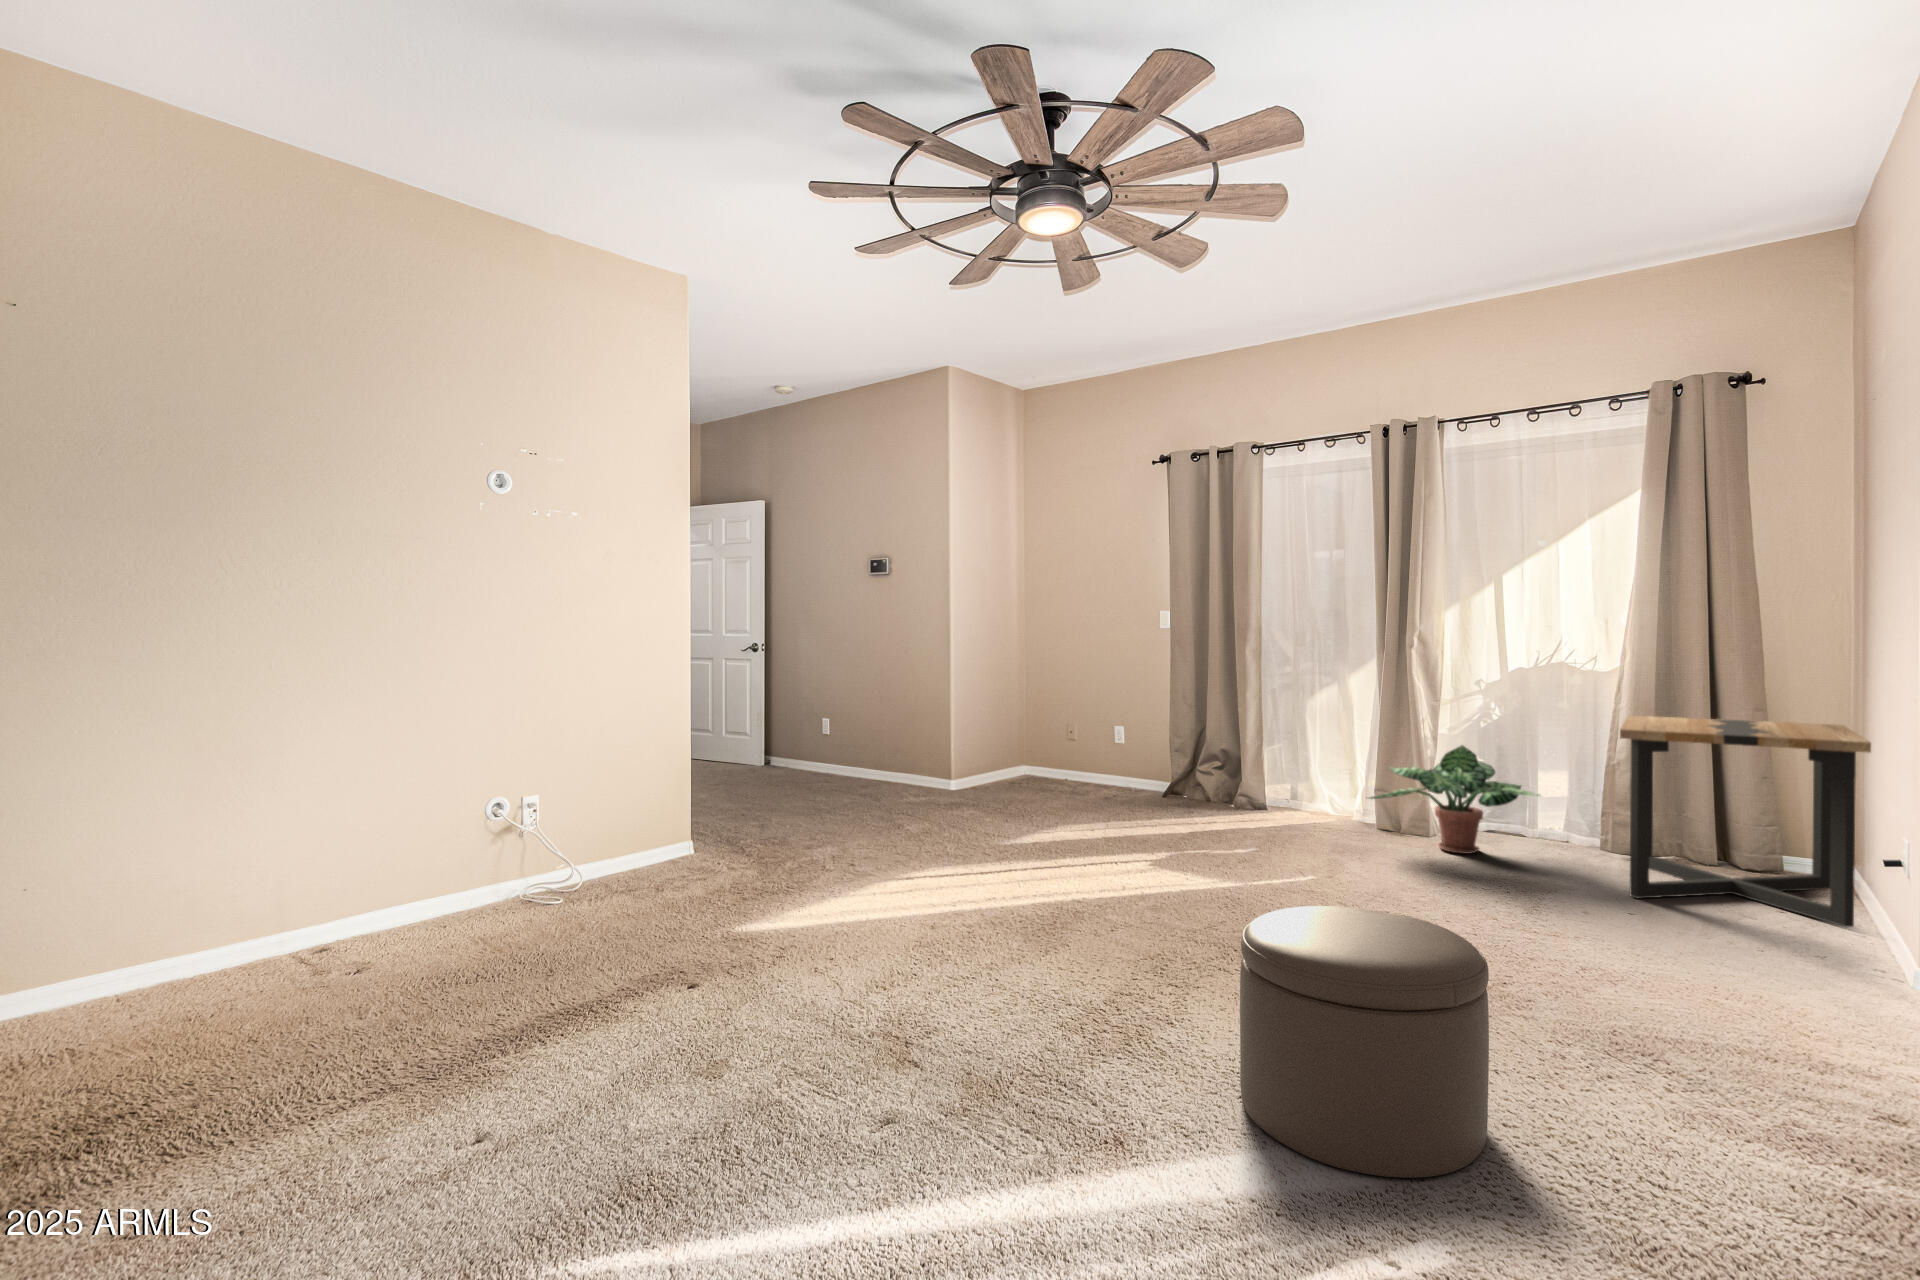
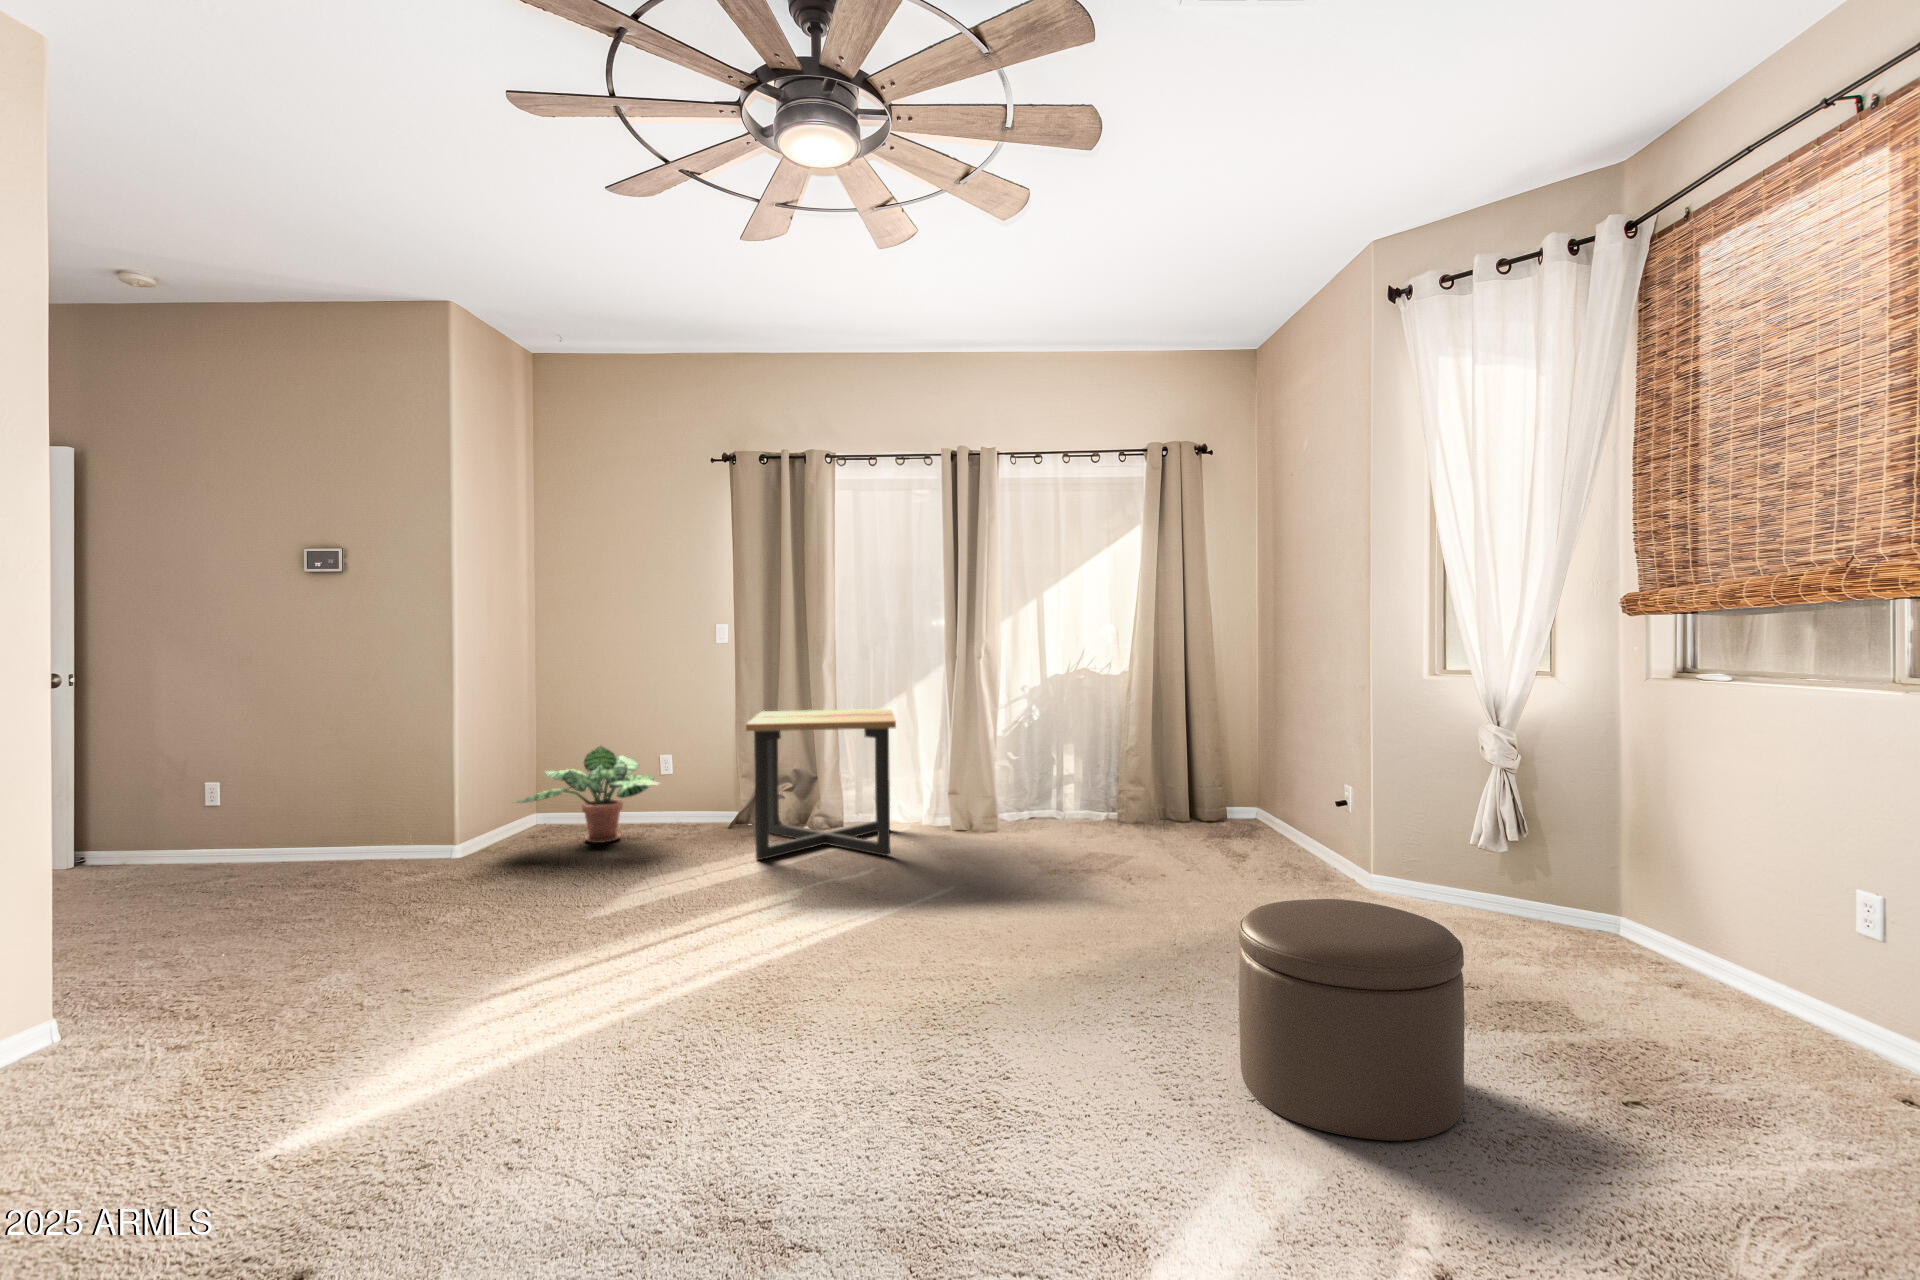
side table: present [1620,715,1871,927] -> present [746,709,896,860]
potted plant: present [1369,745,1540,854] -> present [516,746,660,843]

